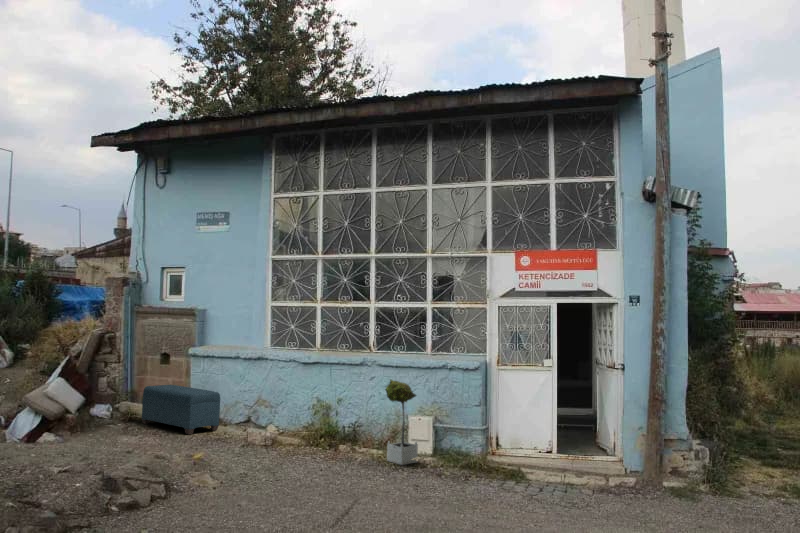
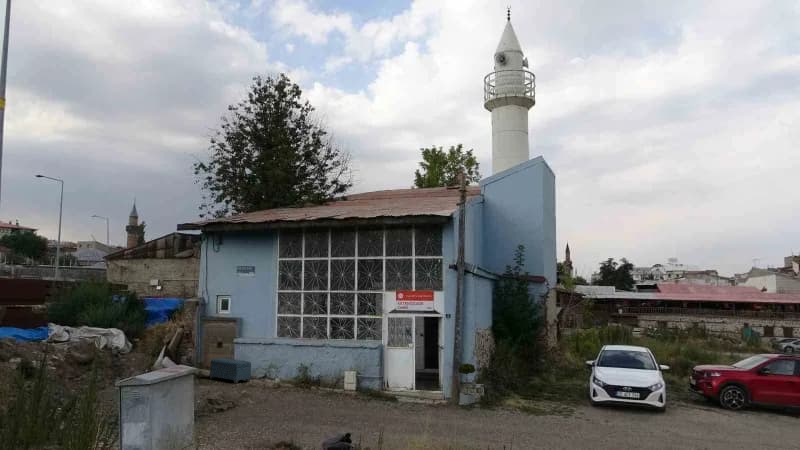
potted tree: present [385,380,418,465] -> present [458,363,476,404]

